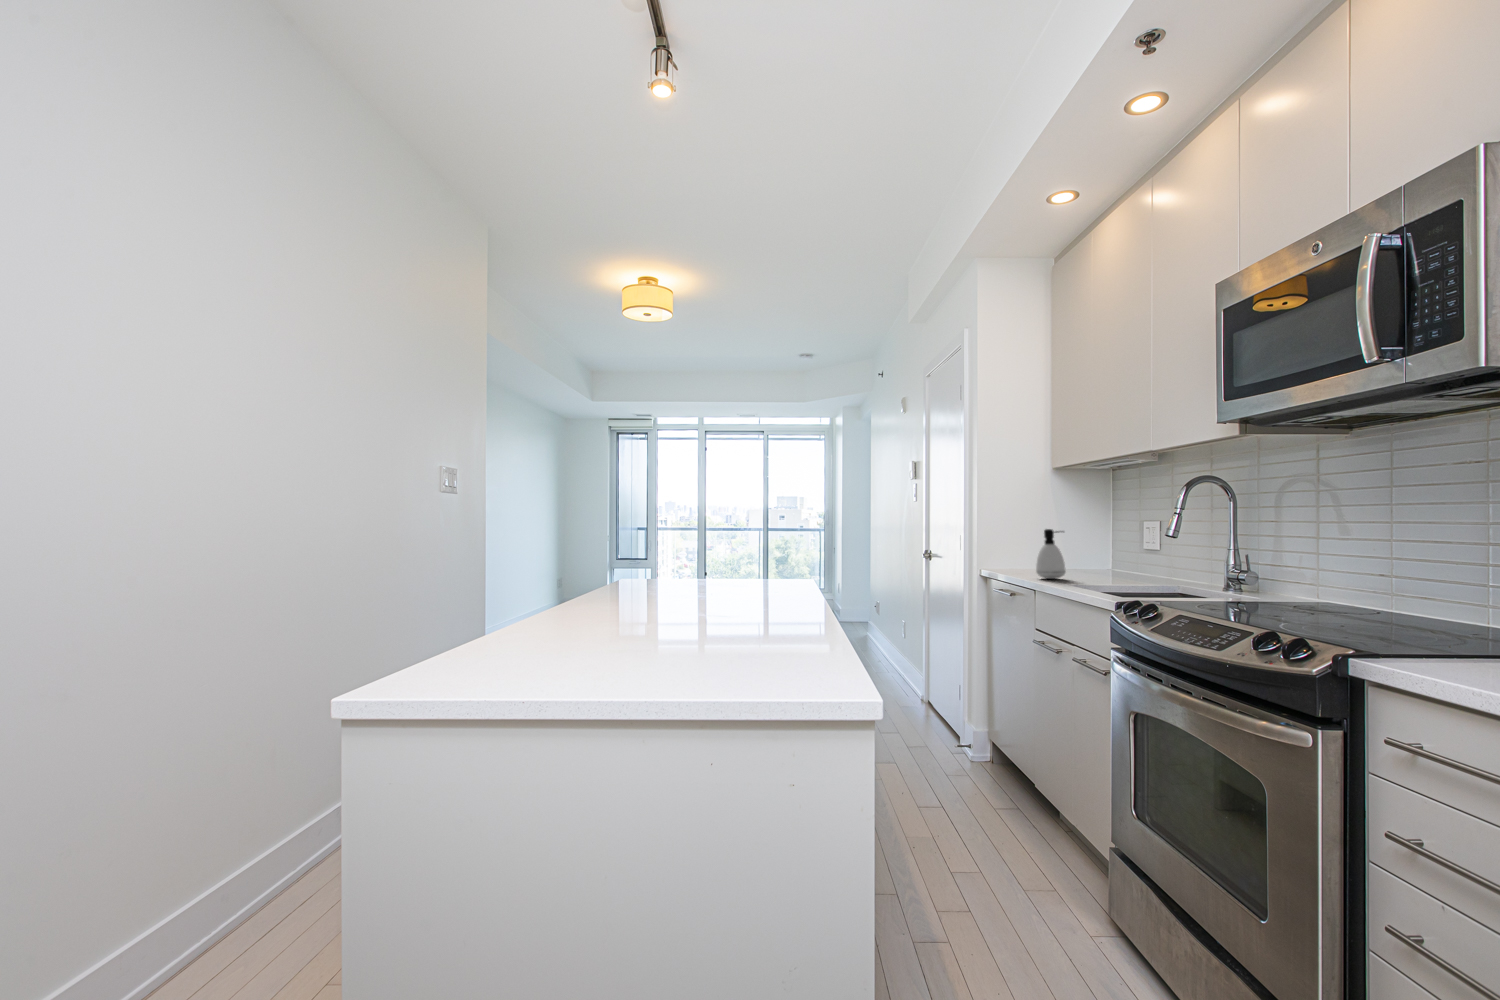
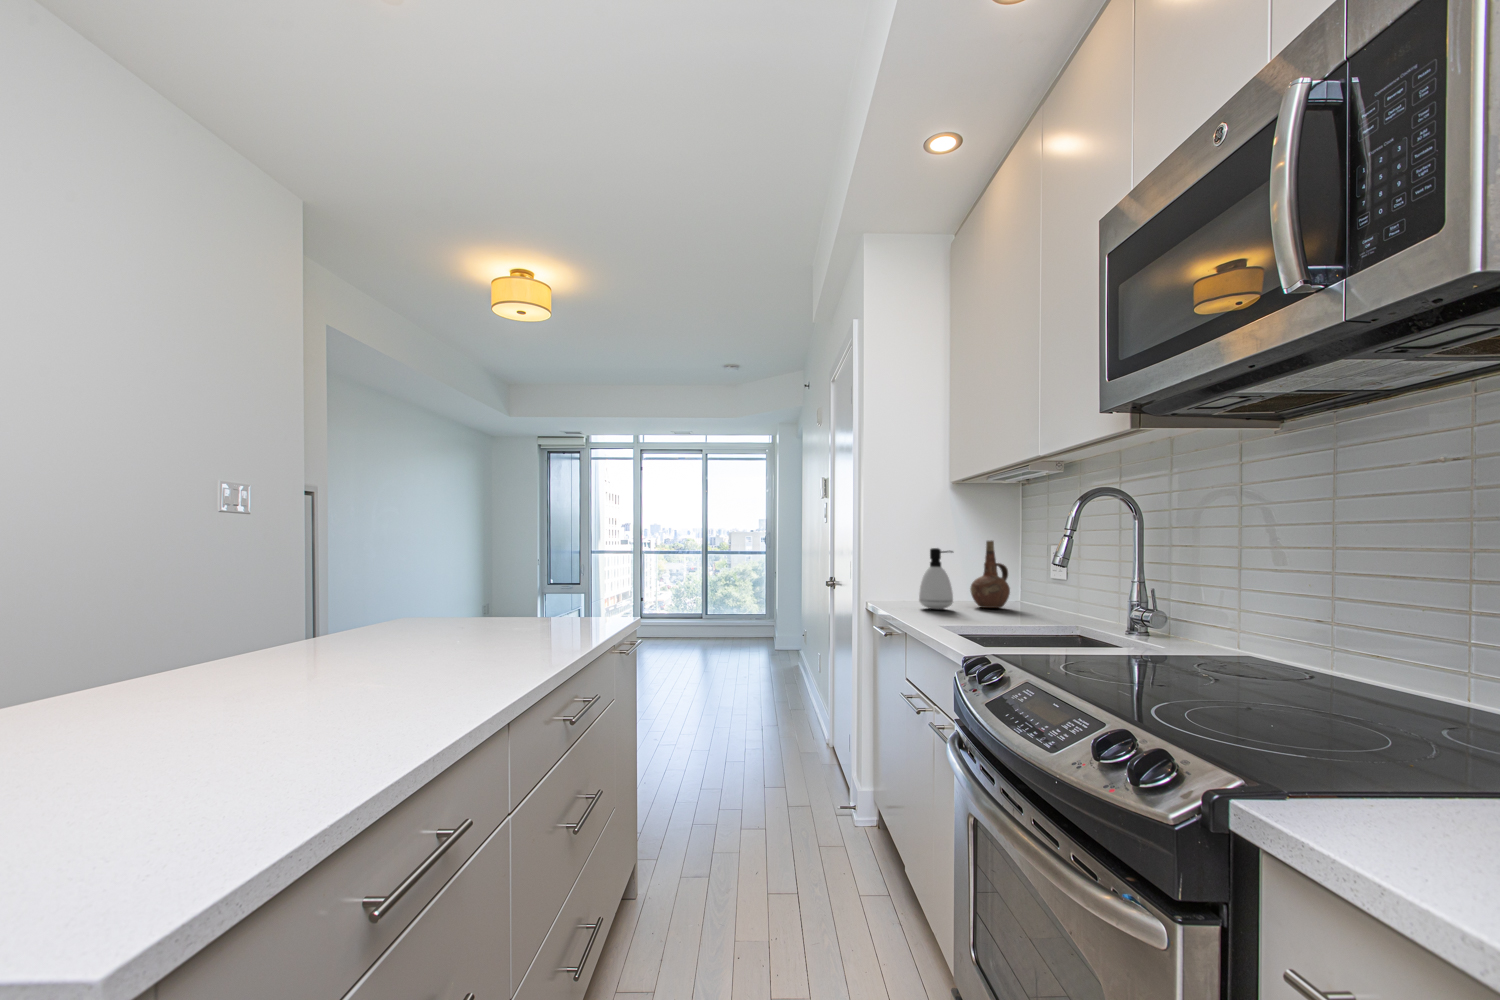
ceramic pitcher: none [1076,522,1110,577] -> present [970,540,1010,608]

